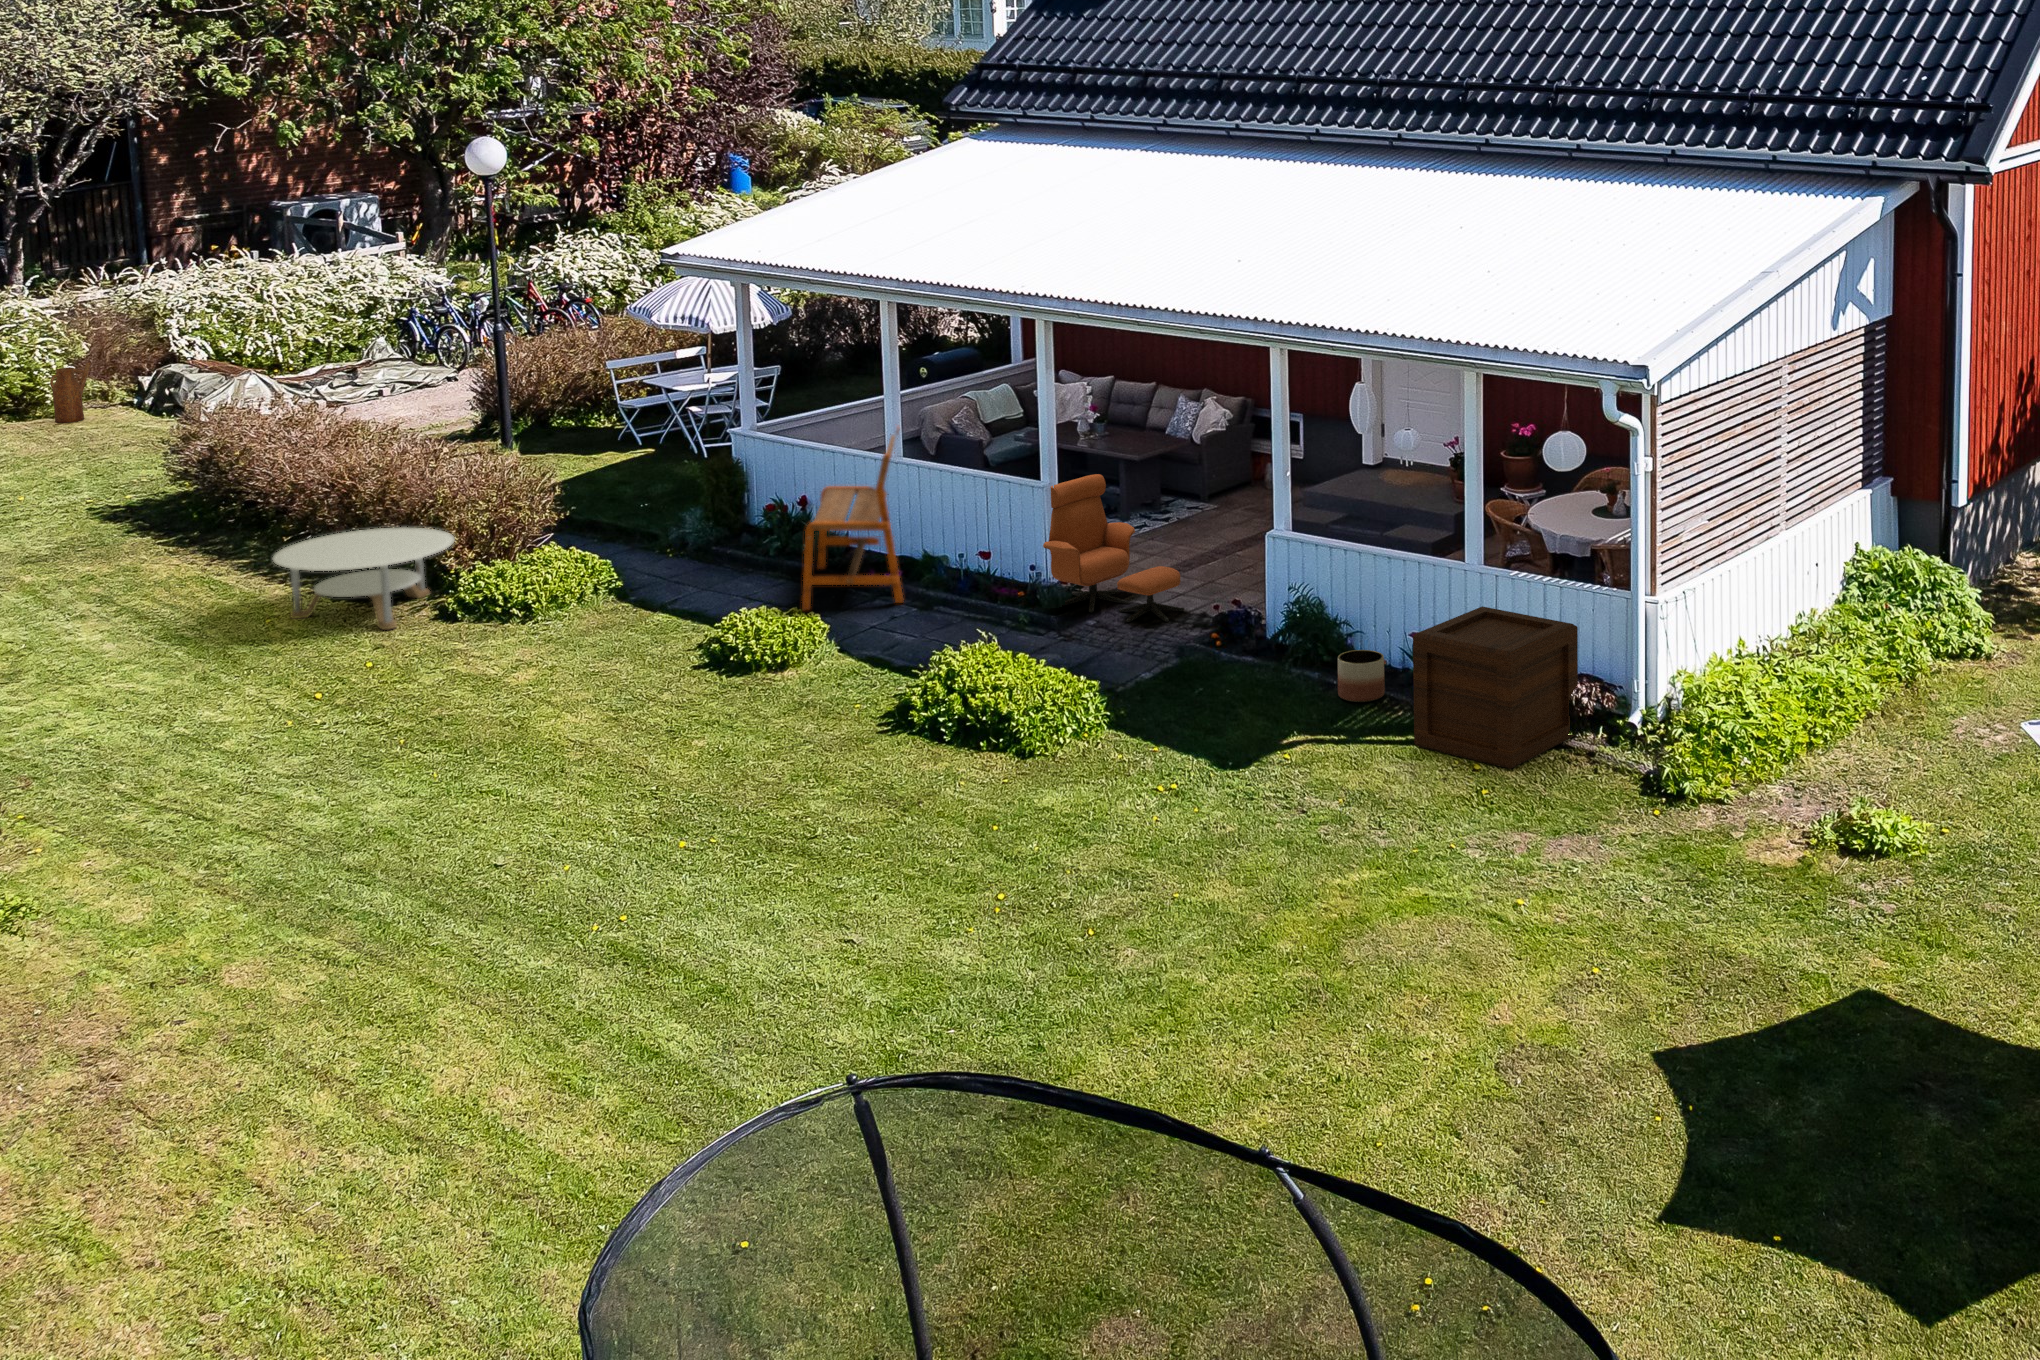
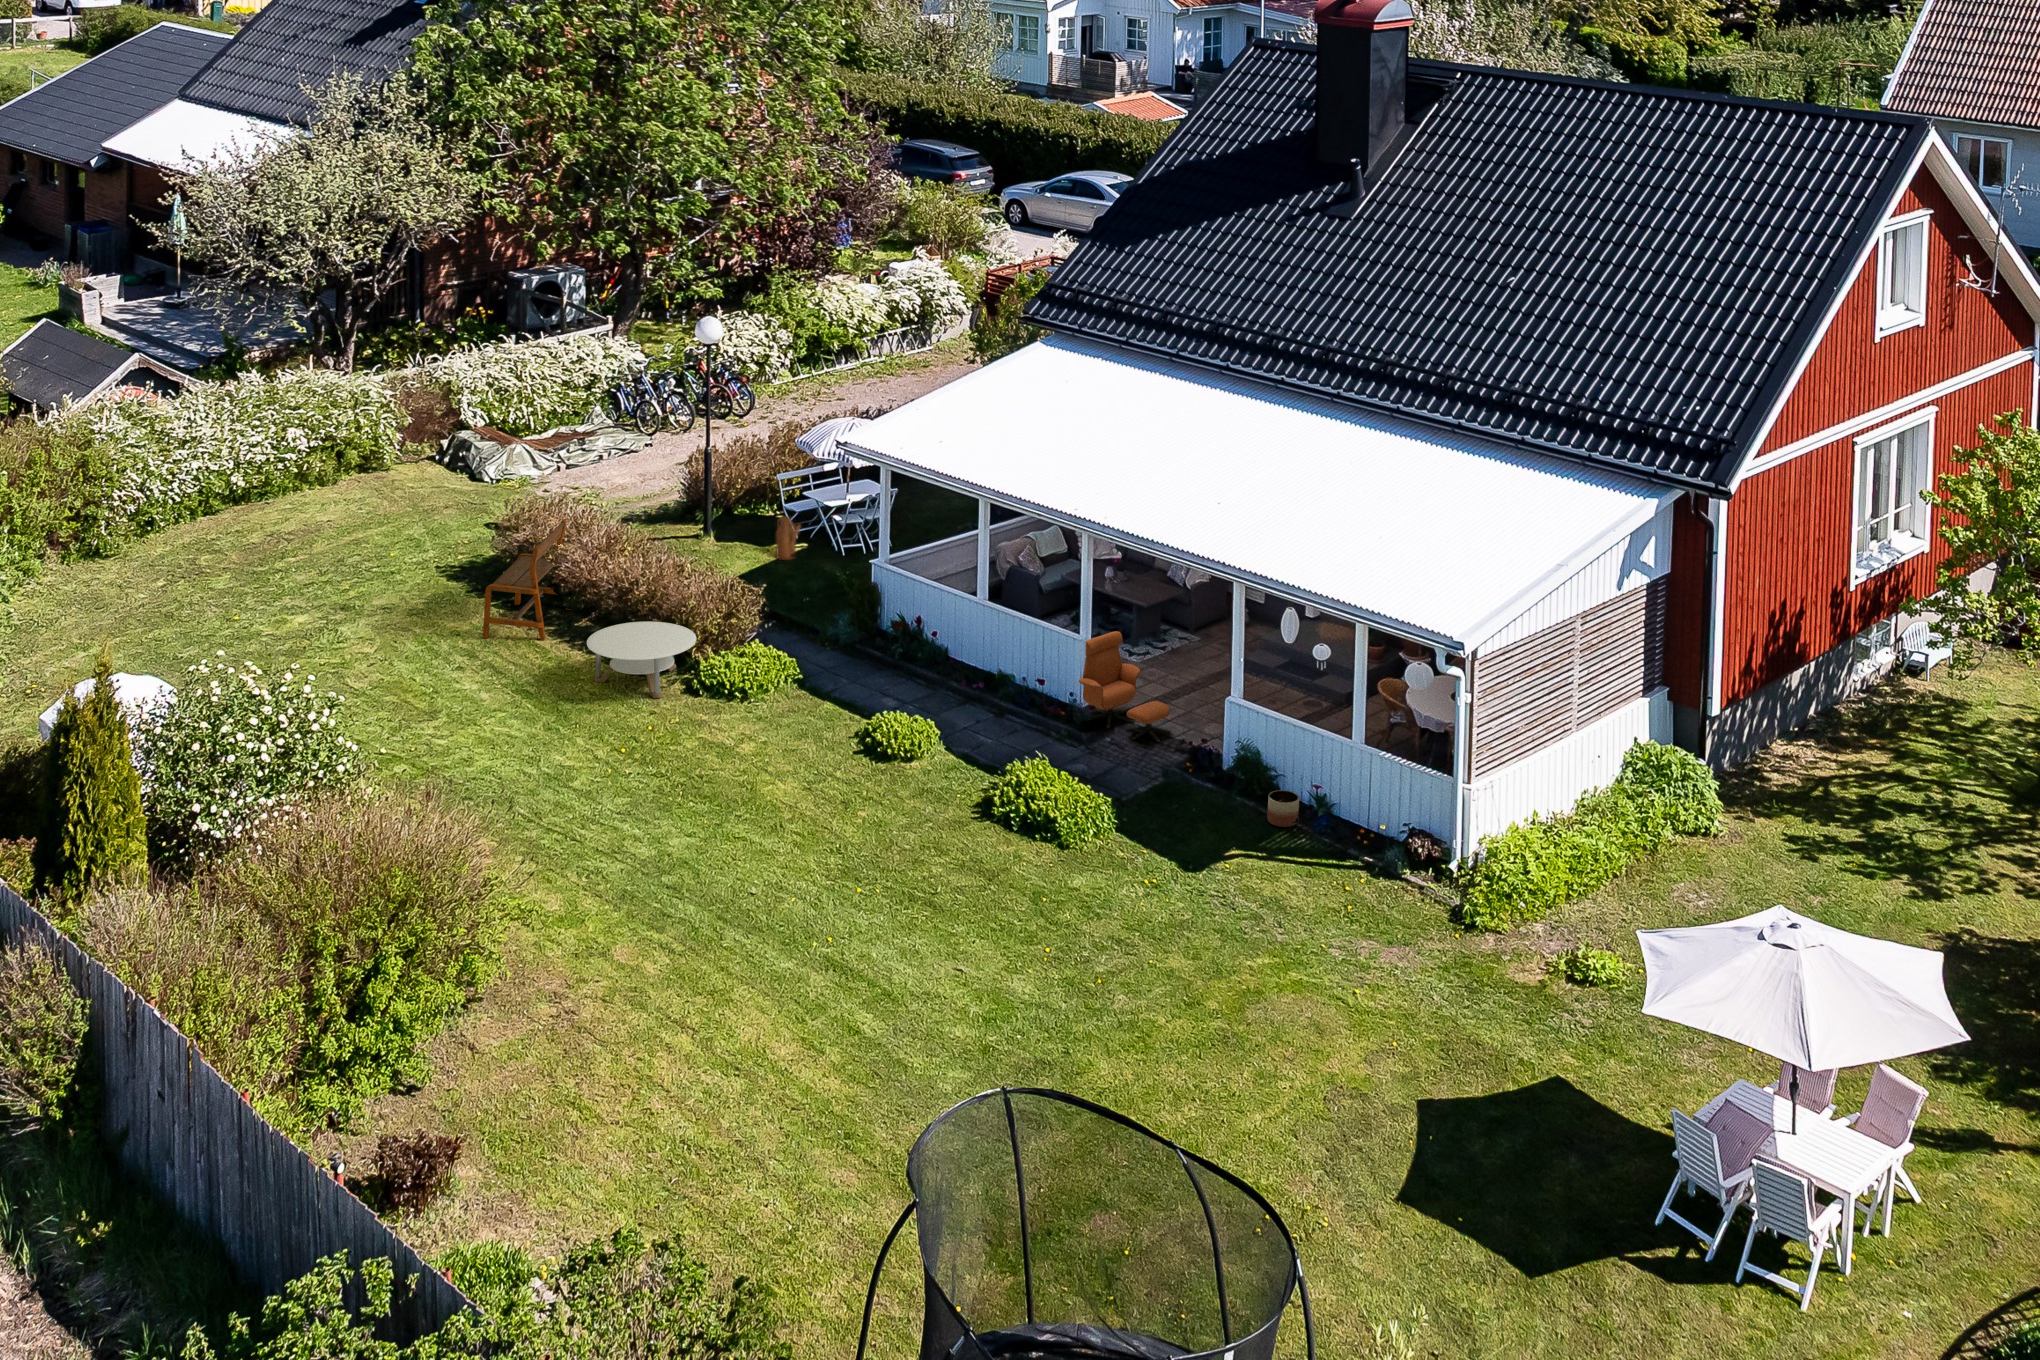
watering can: present [50,362,91,423] -> present [776,516,801,560]
bench: present [802,428,903,610] -> present [483,519,570,640]
wooden crate: present [1413,606,1578,769] -> none [1312,777,1424,893]

